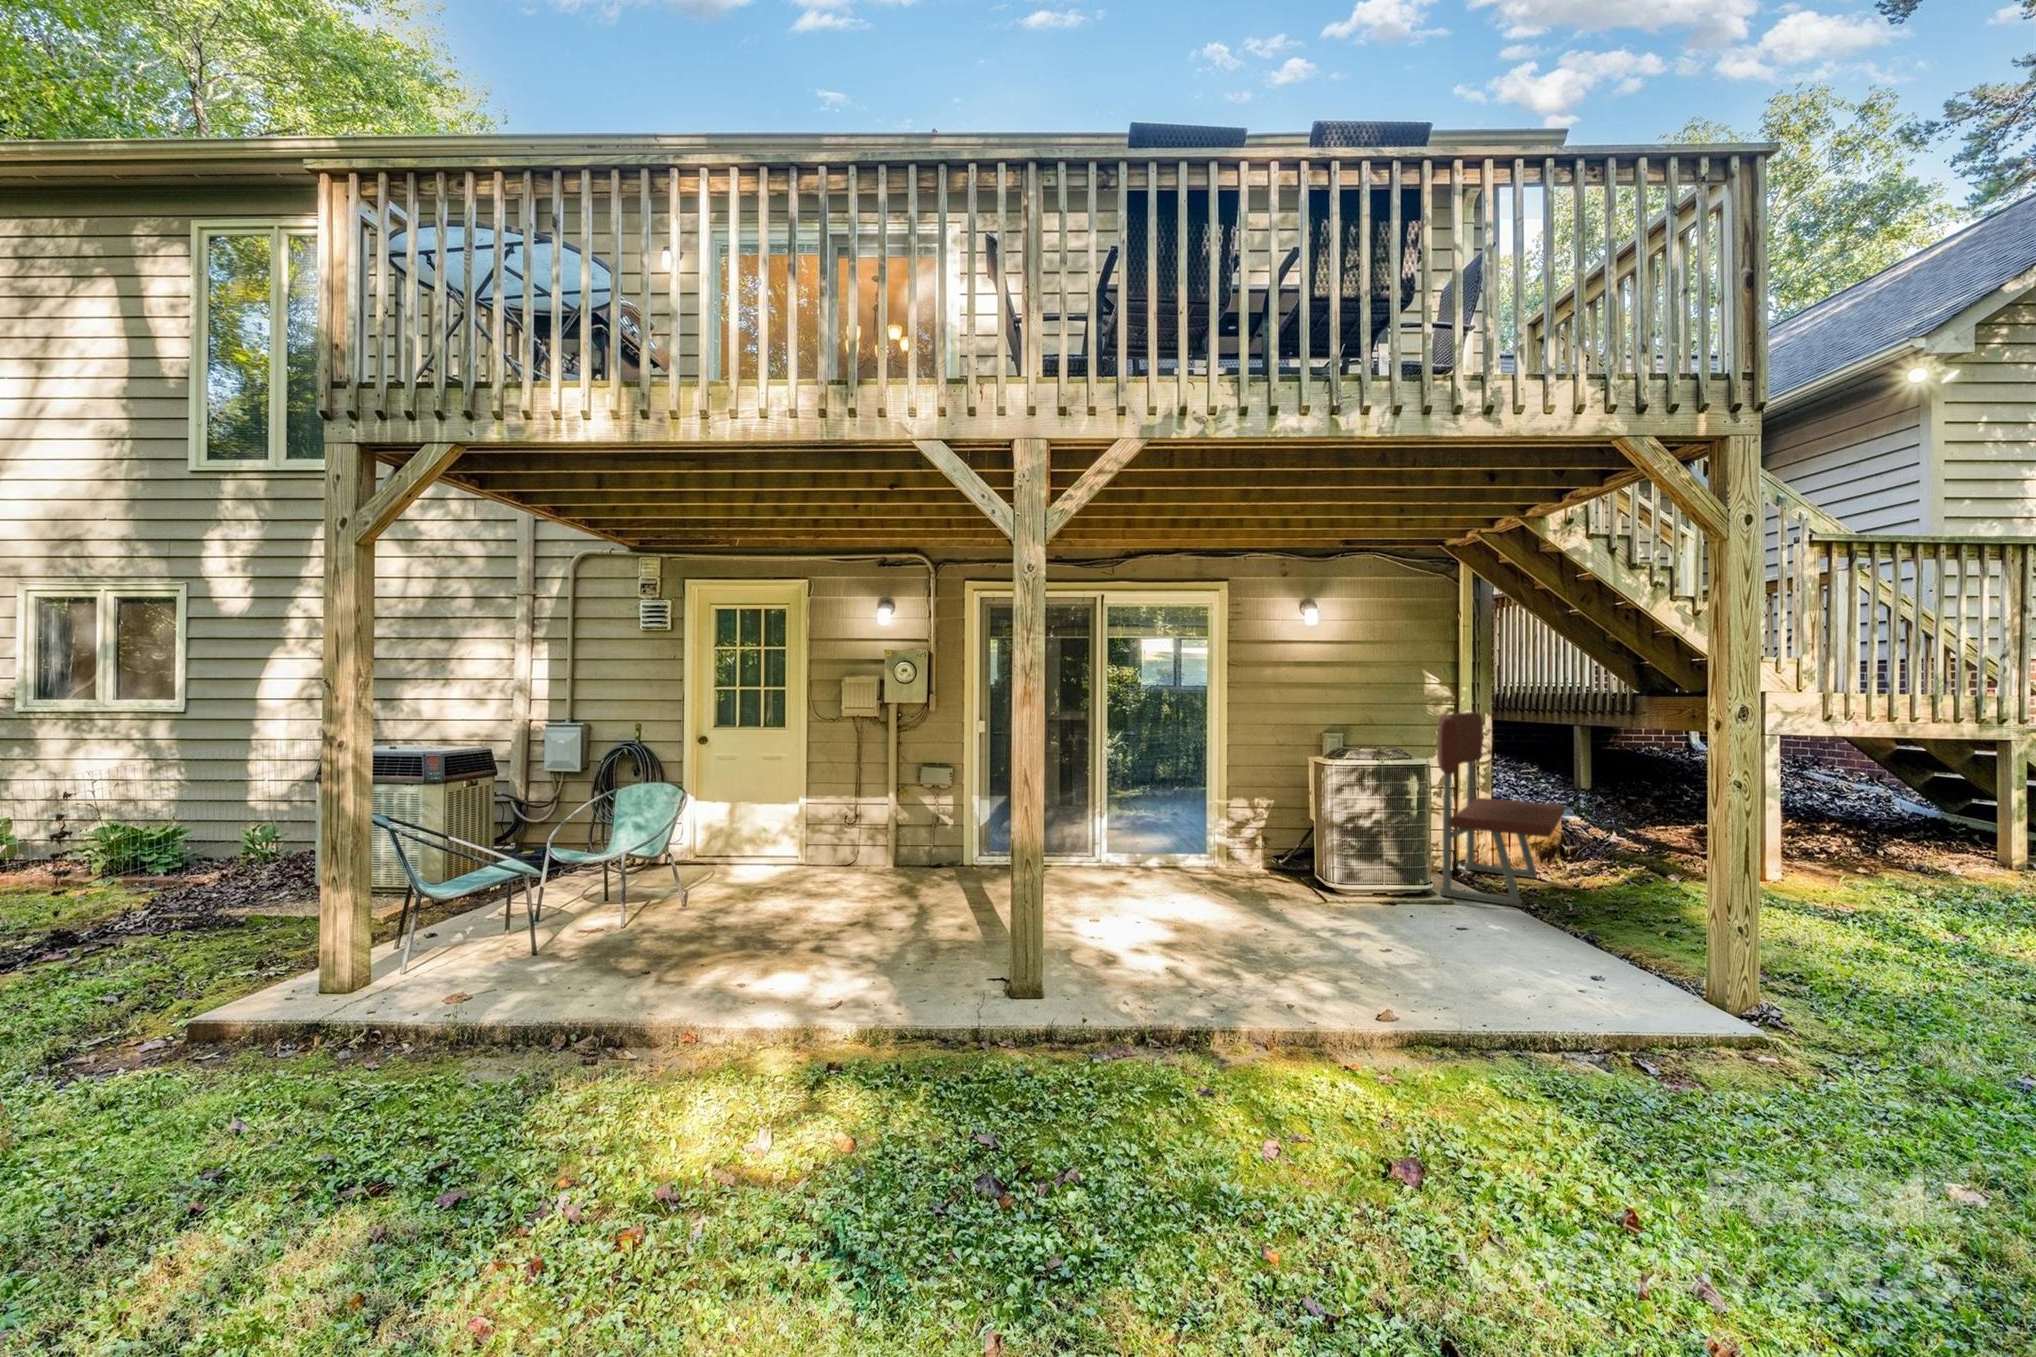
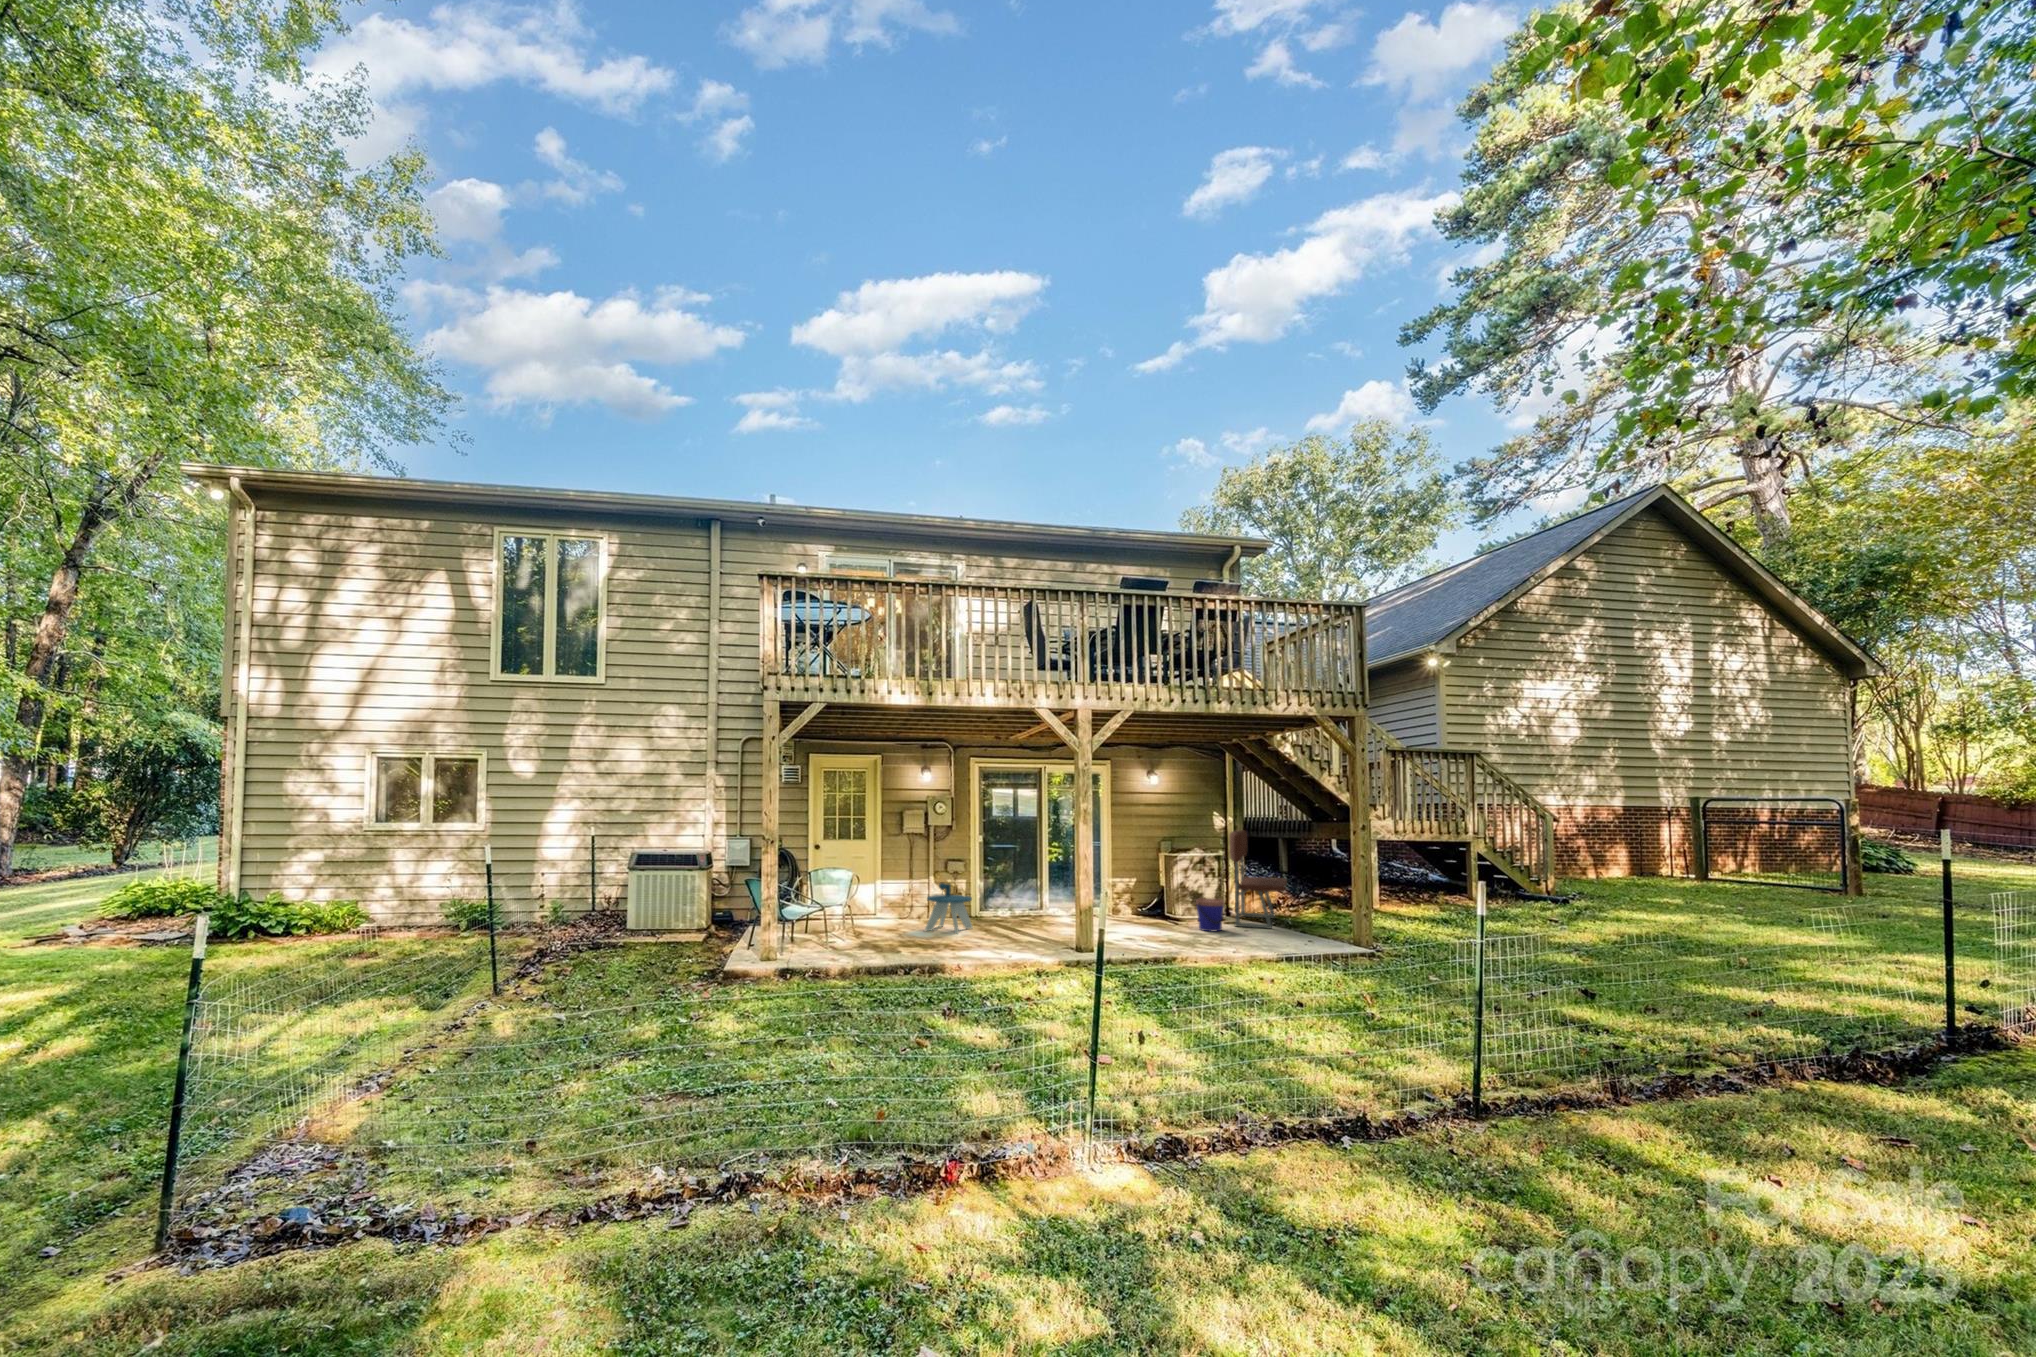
side table: none [859,800,948,888] -> present [925,883,972,933]
bucket: none [1355,841,1418,908] -> present [1196,898,1224,931]

